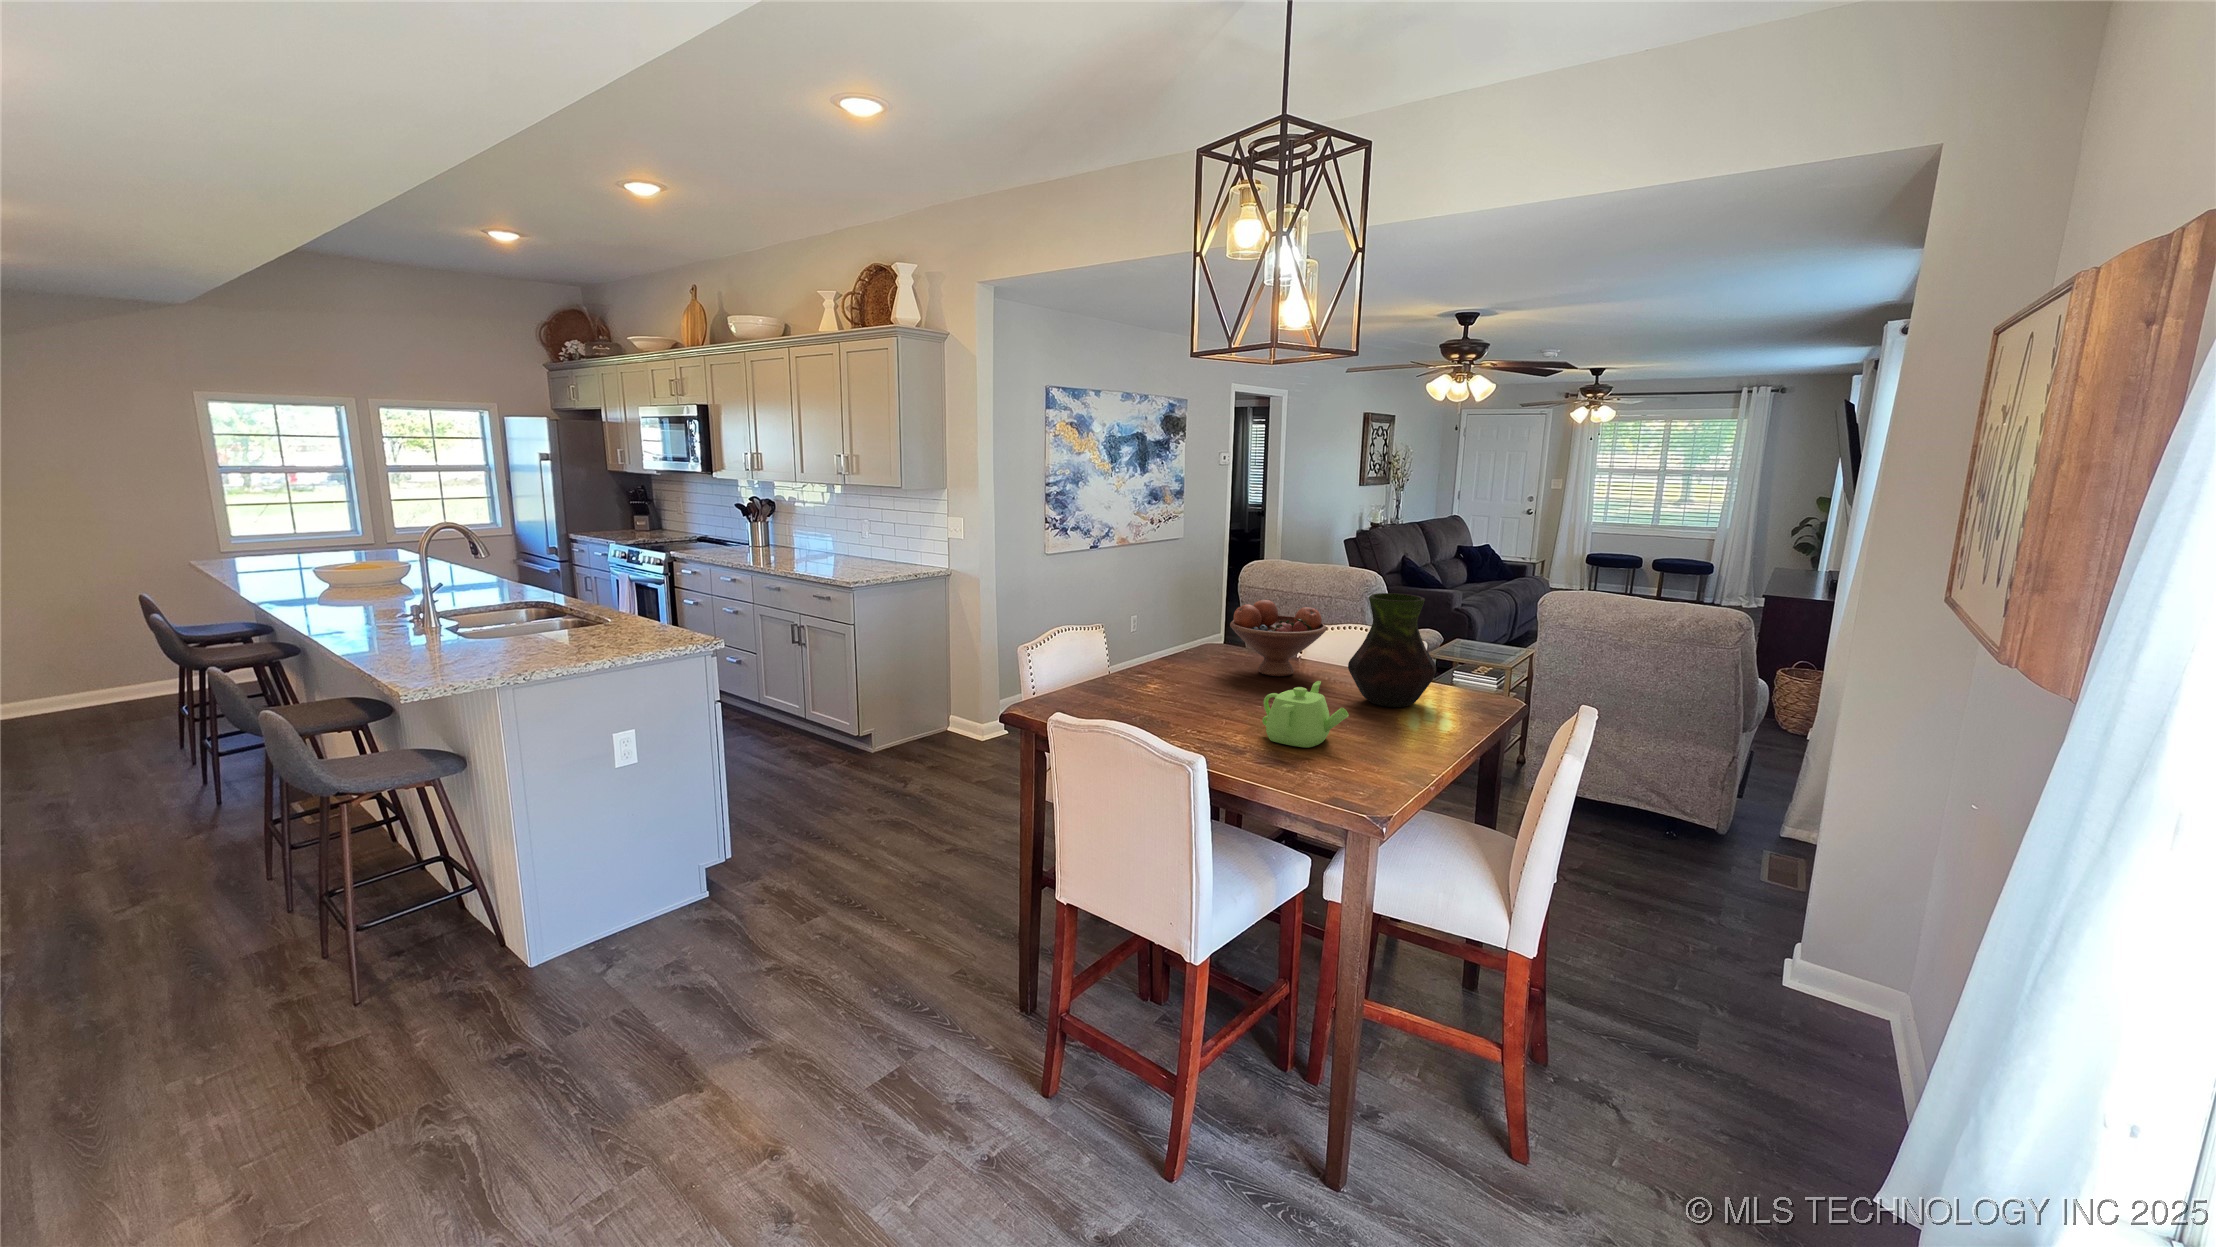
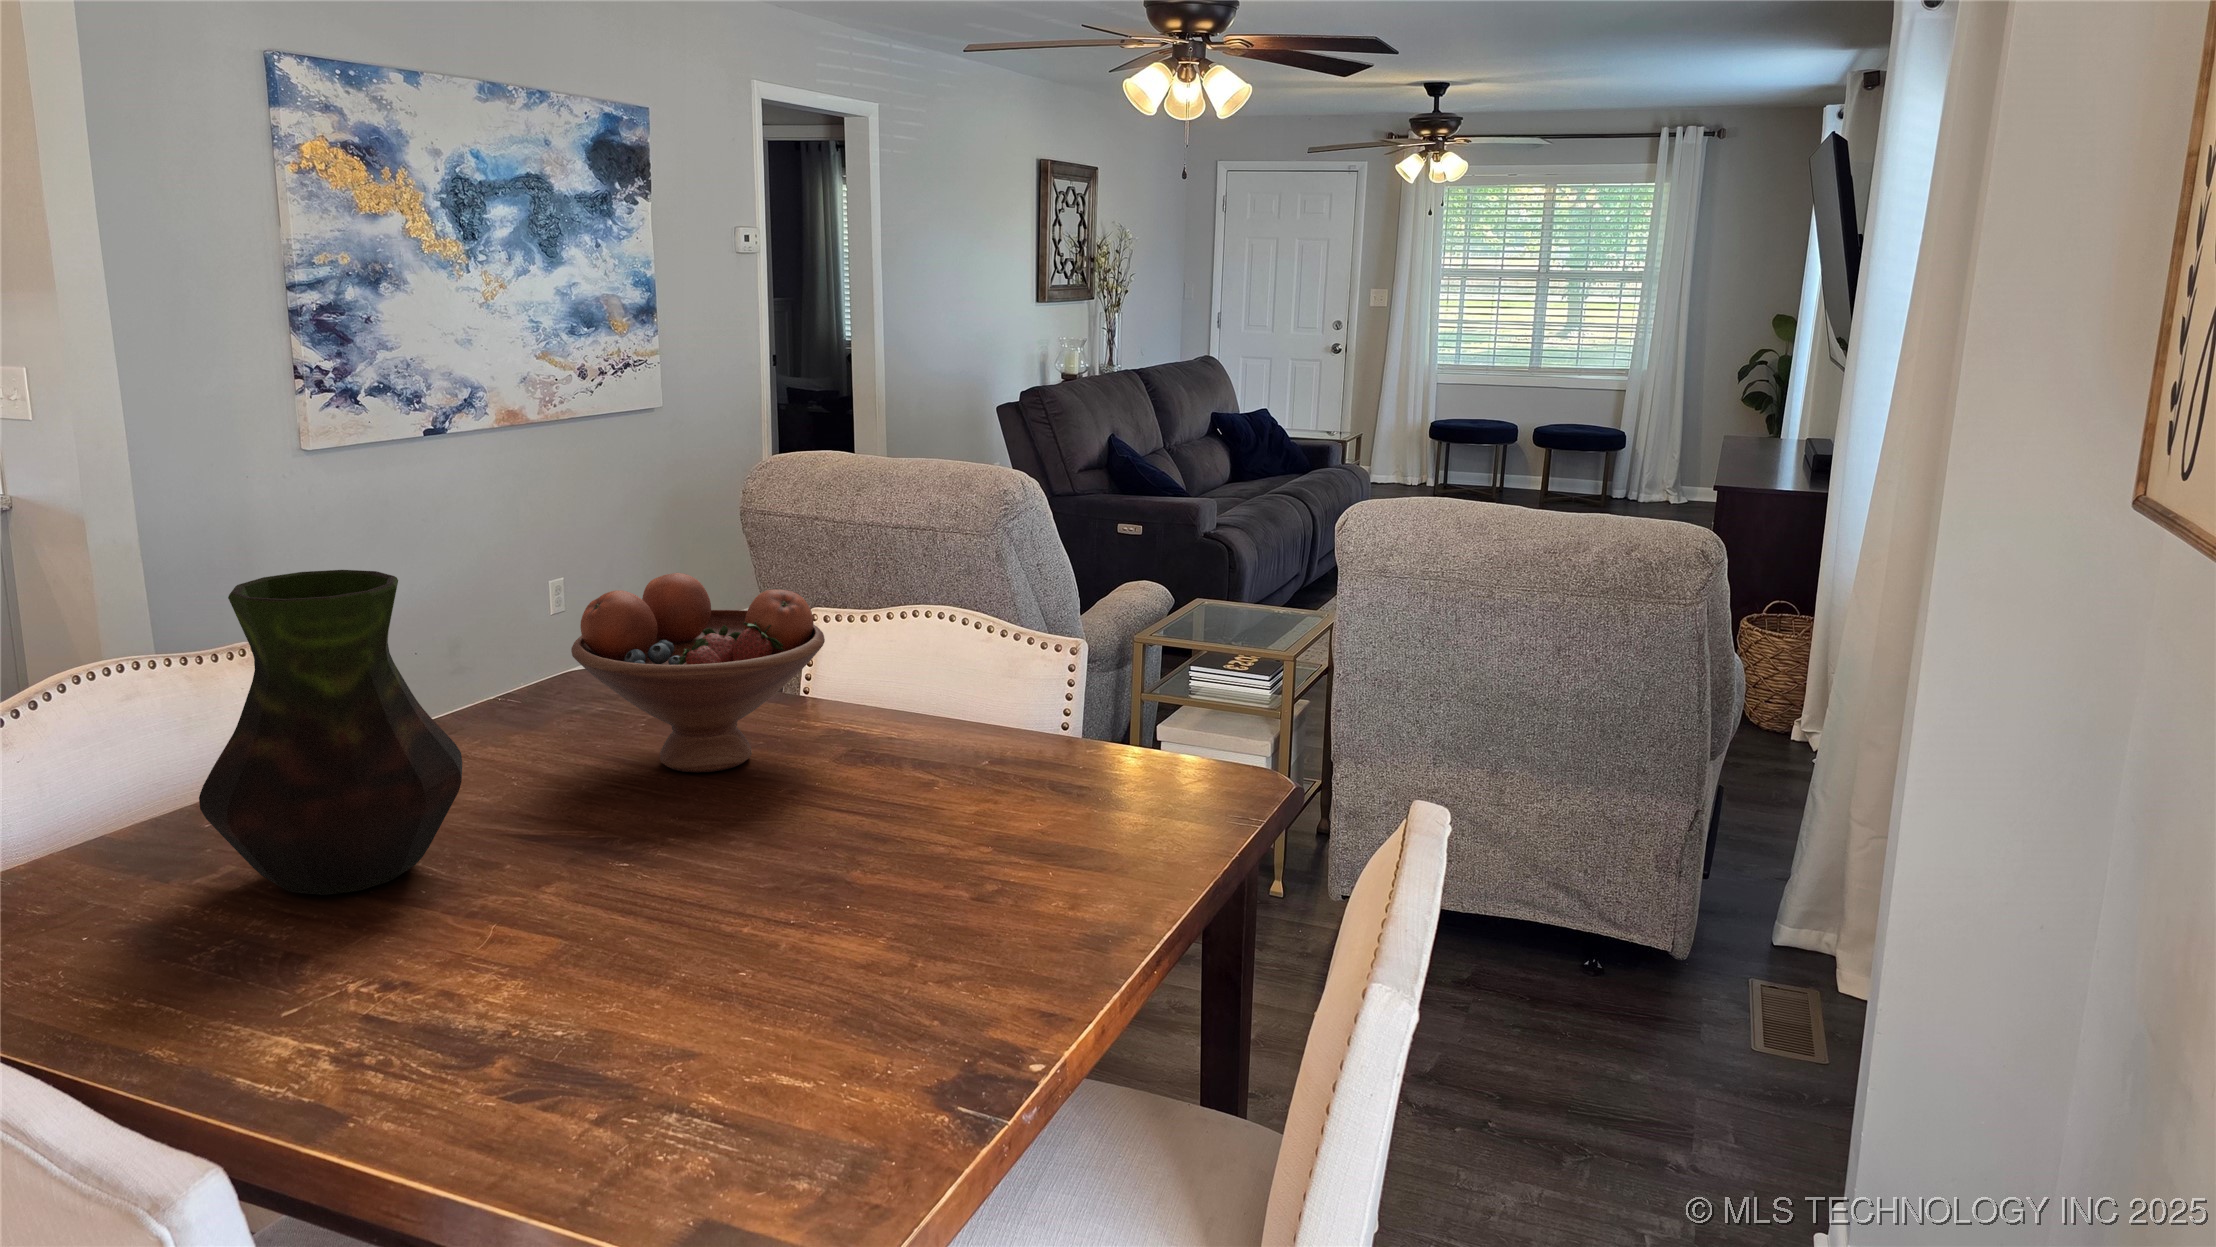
vase: present [1348,593,1436,707] -> present [199,570,462,895]
teapot: present [1262,681,1349,748] -> none [538,829,774,1056]

